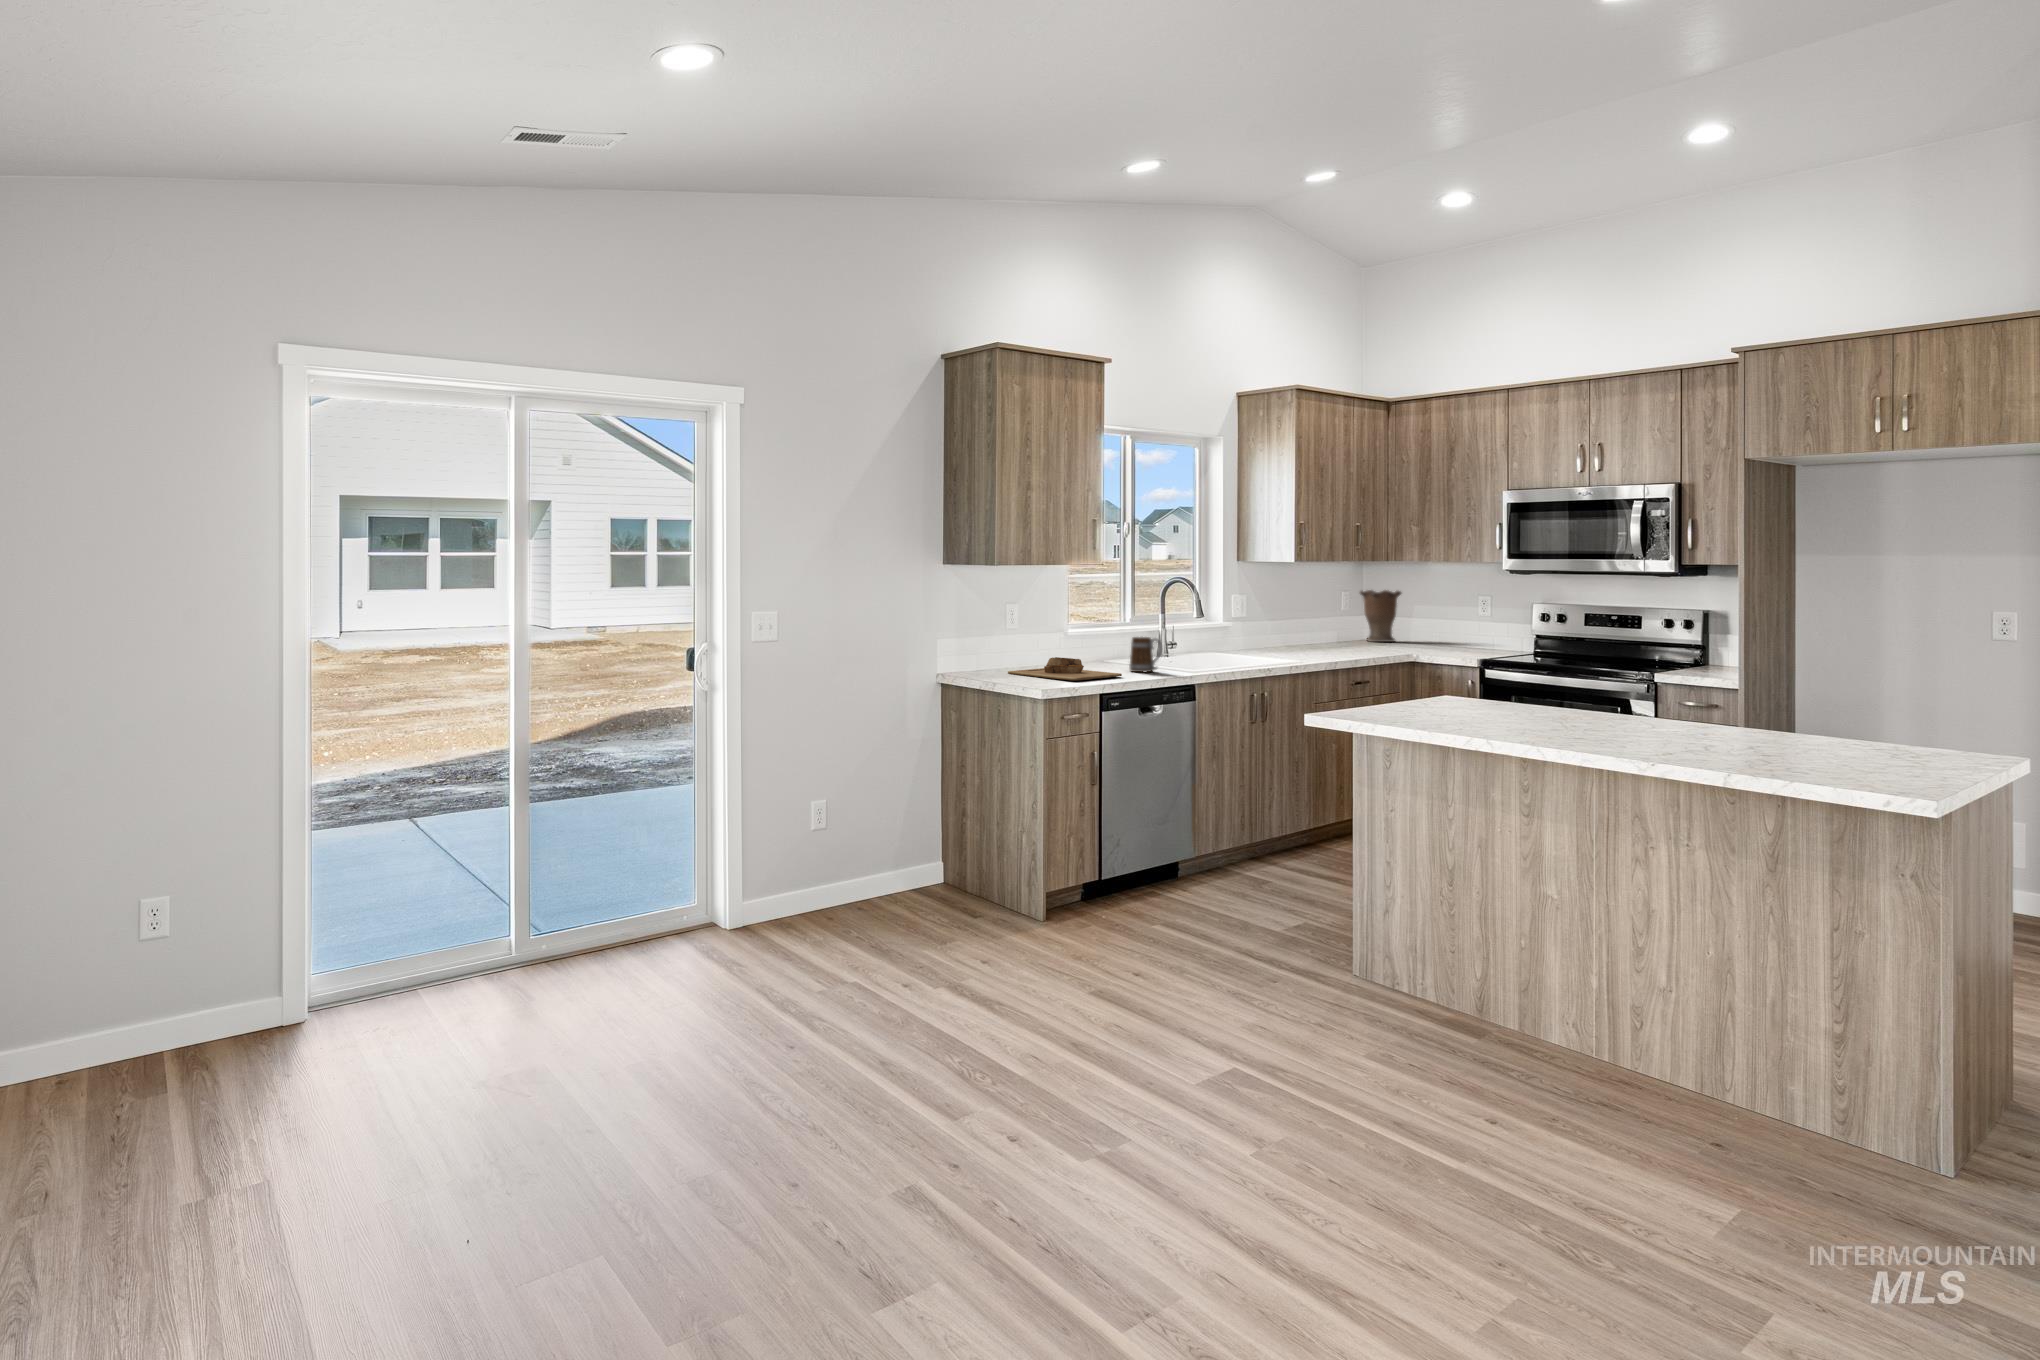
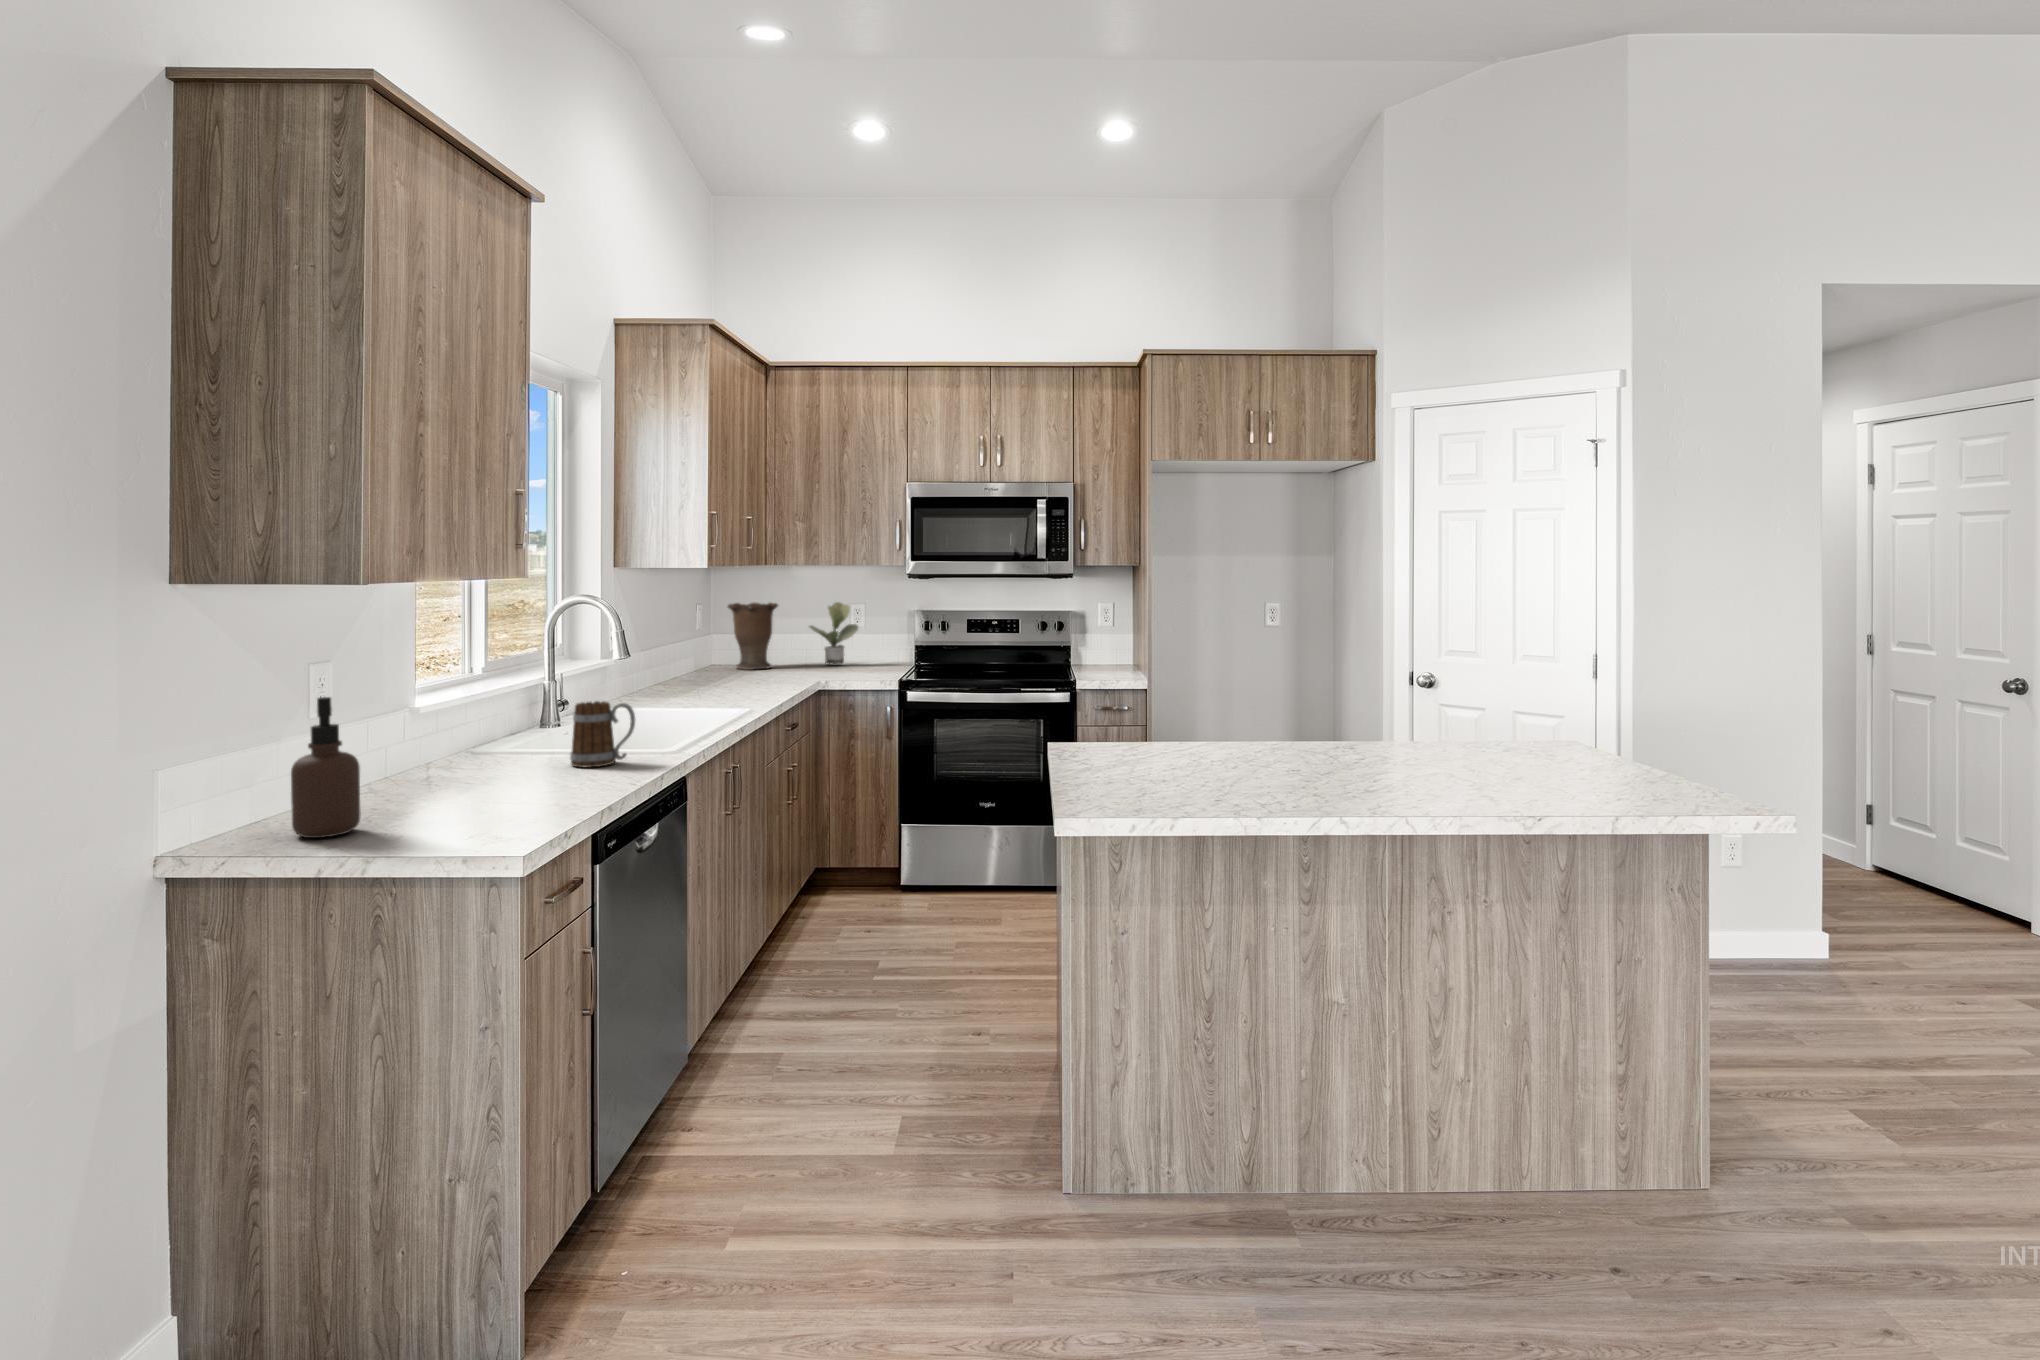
potted plant: none [1431,592,1474,644] -> present [809,602,858,665]
soap dispenser: none [974,618,1001,679] -> present [291,697,360,838]
cutting board: present [1008,657,1122,681] -> none [347,760,594,811]

